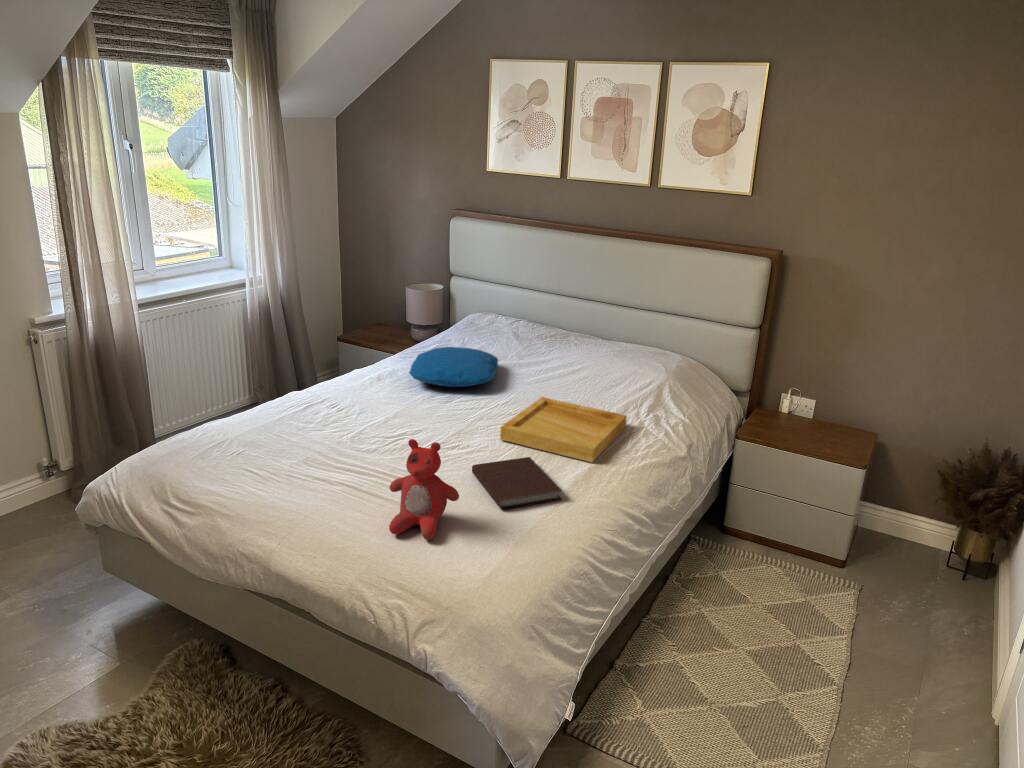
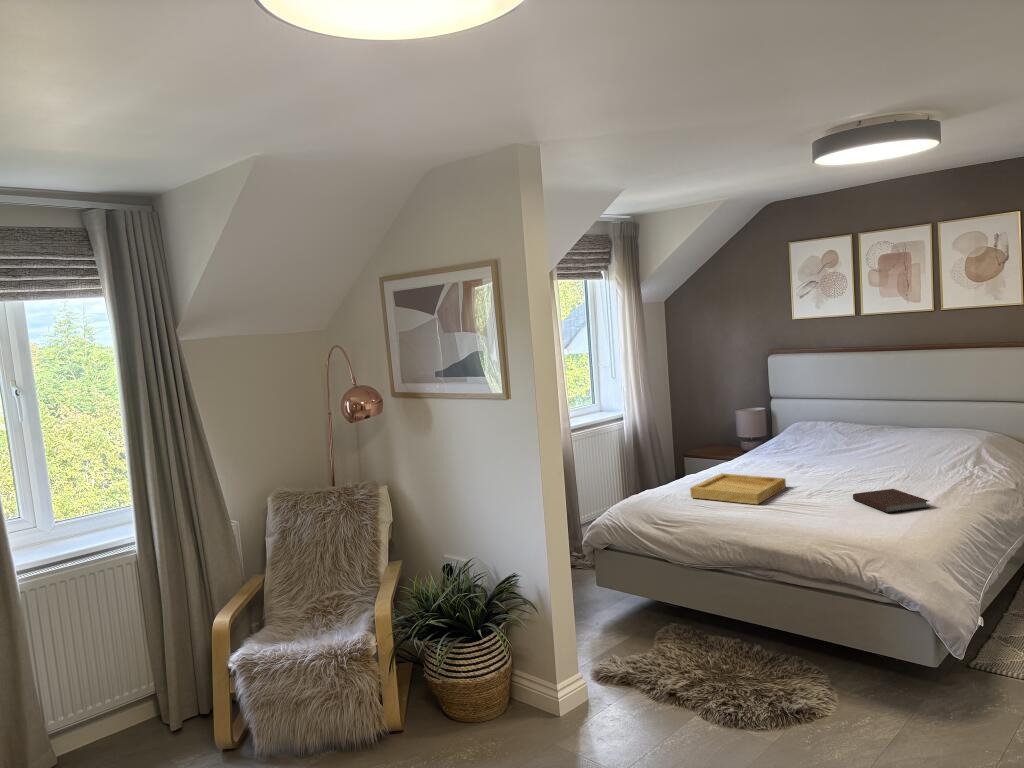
pillow: present [409,347,498,387] -> none [769,439,837,463]
tray: present [500,397,627,462] -> present [690,473,786,504]
stuffed bear: present [389,439,459,540] -> none [808,463,860,526]

